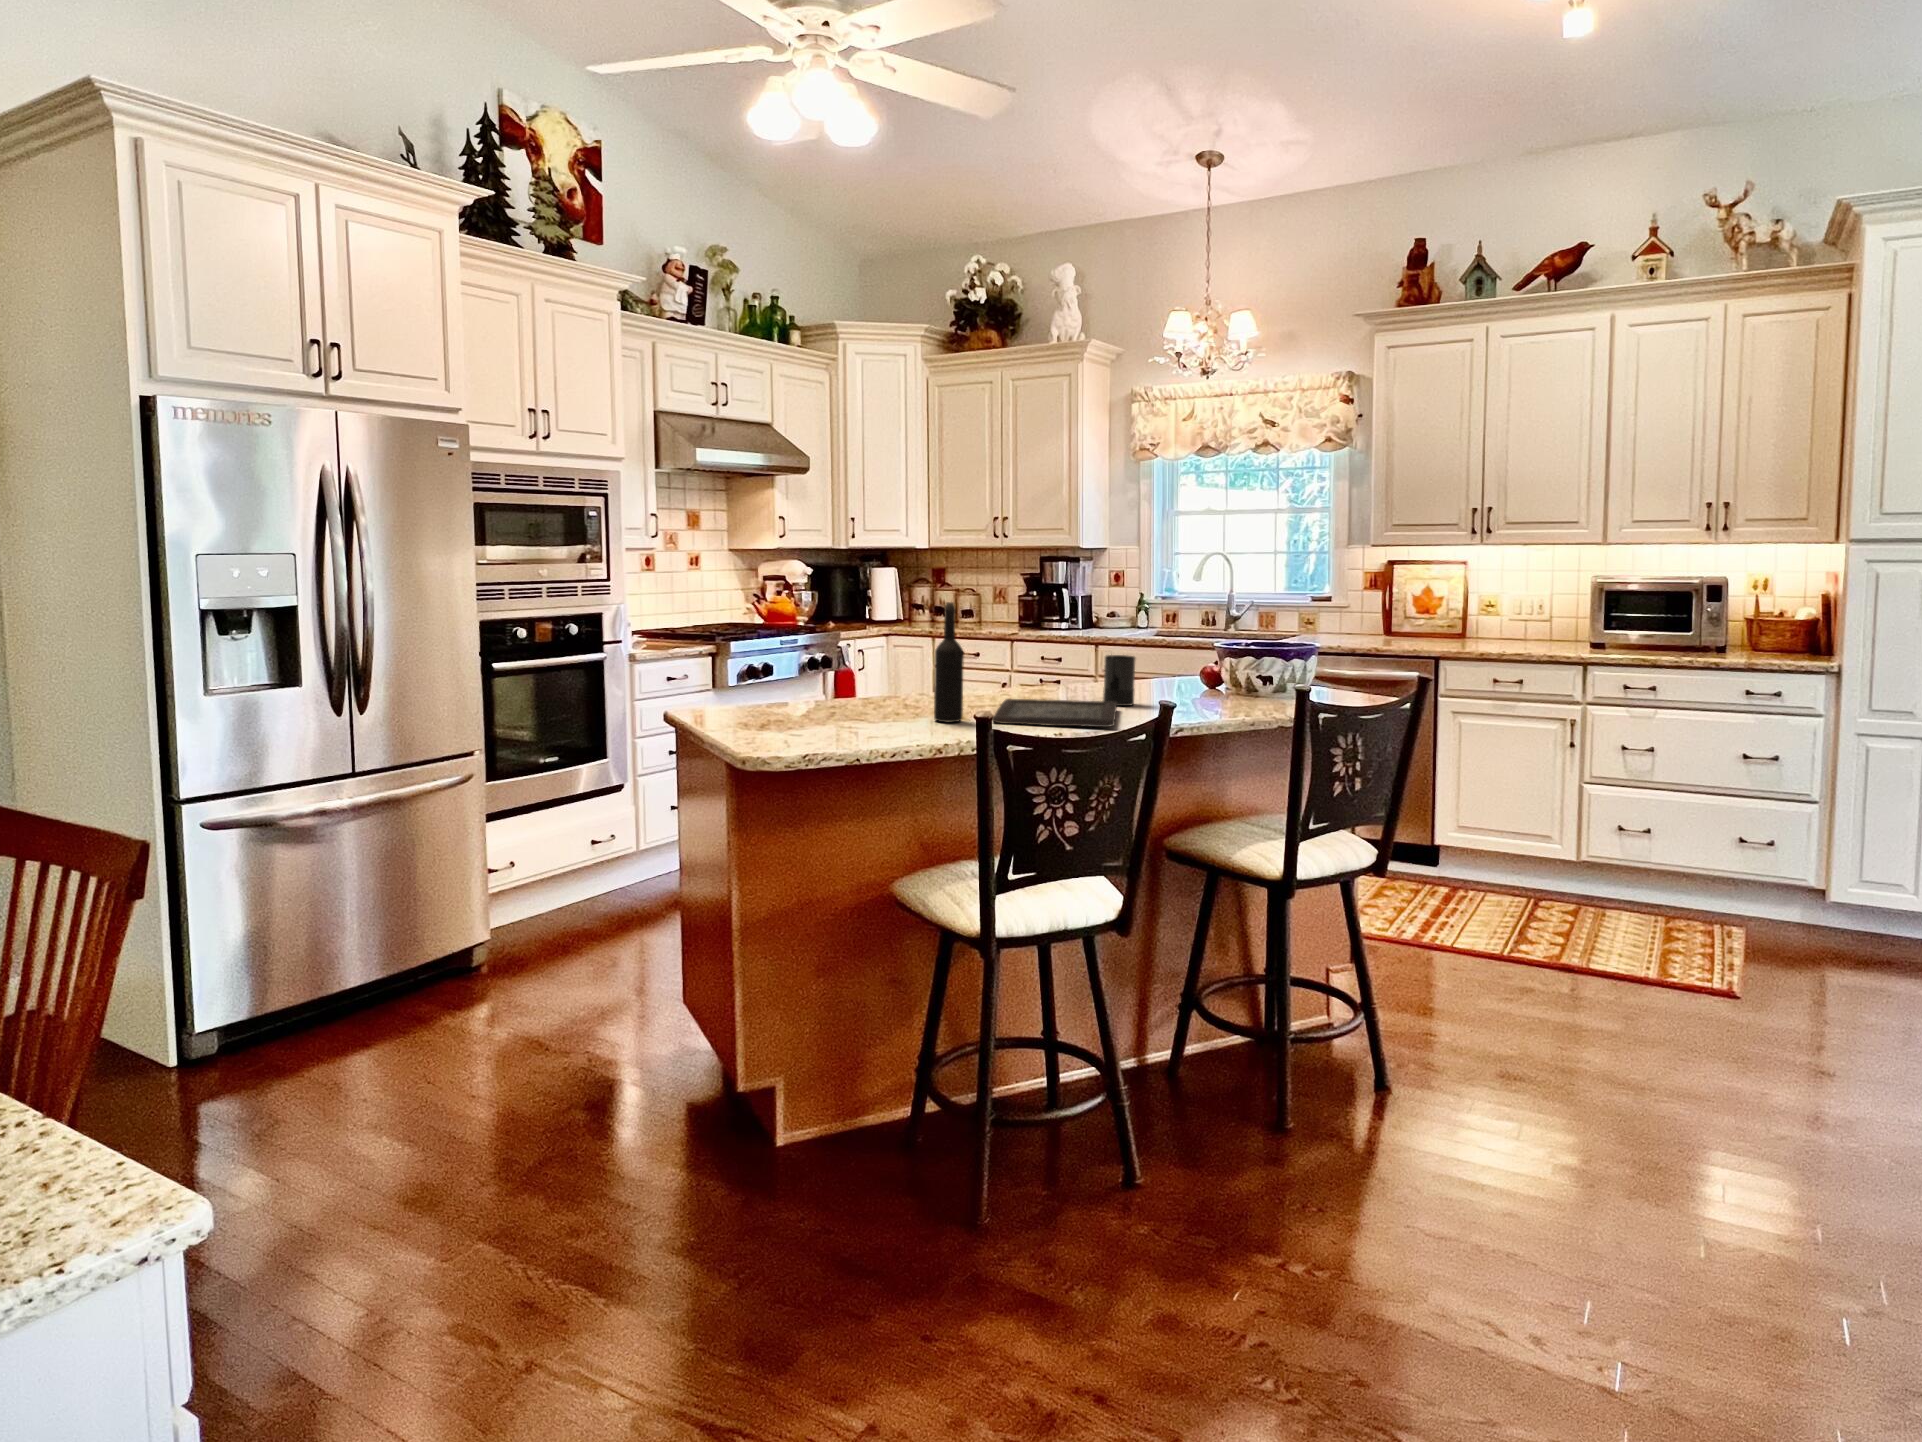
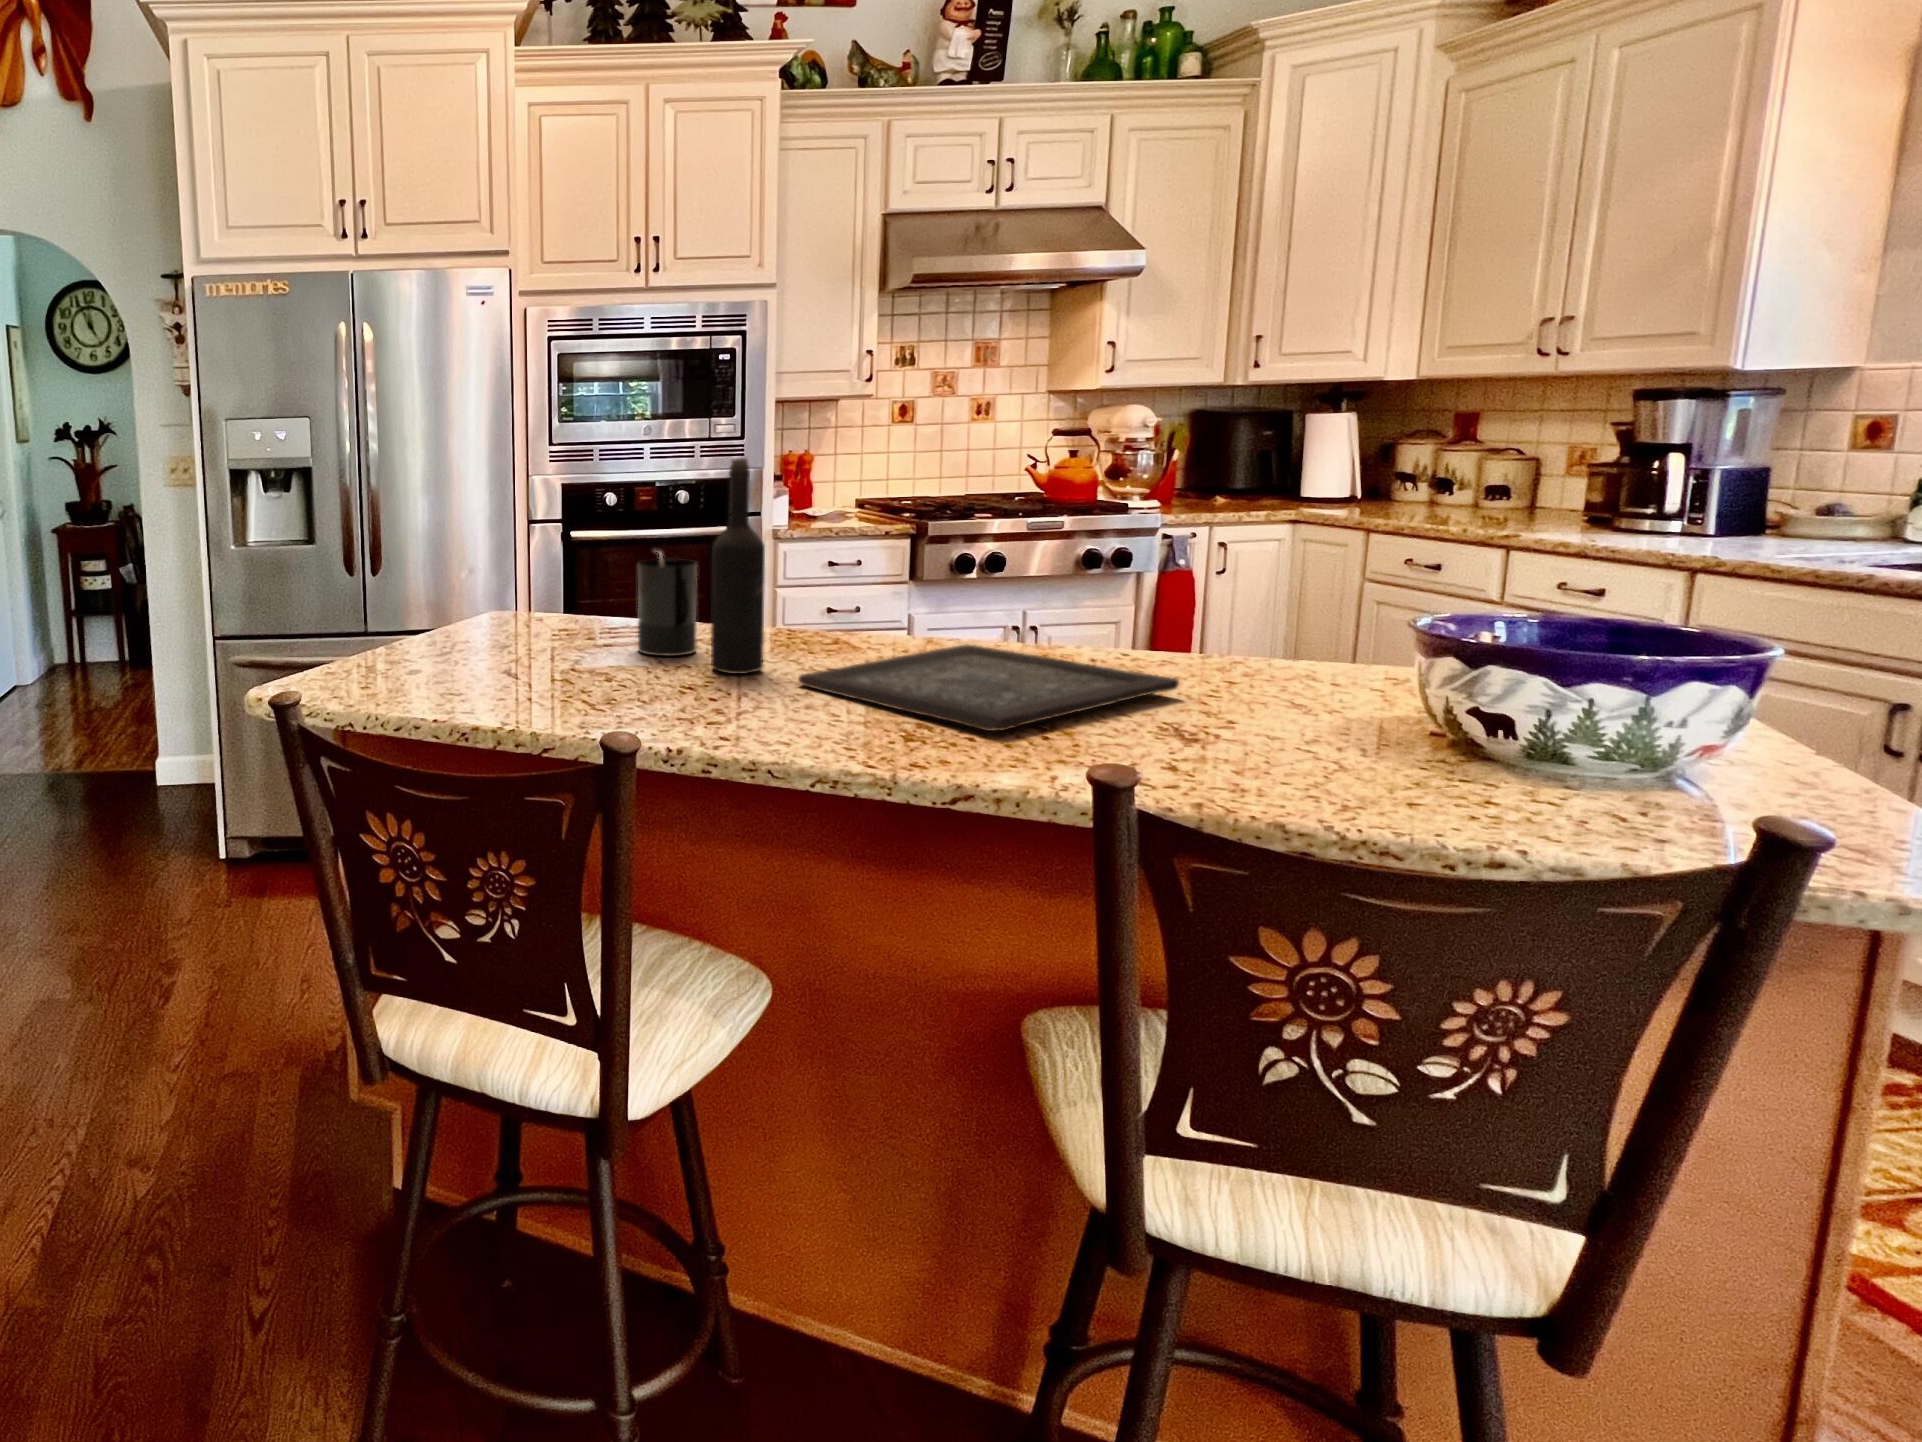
candle: present [1103,655,1135,706] -> present [638,552,697,656]

